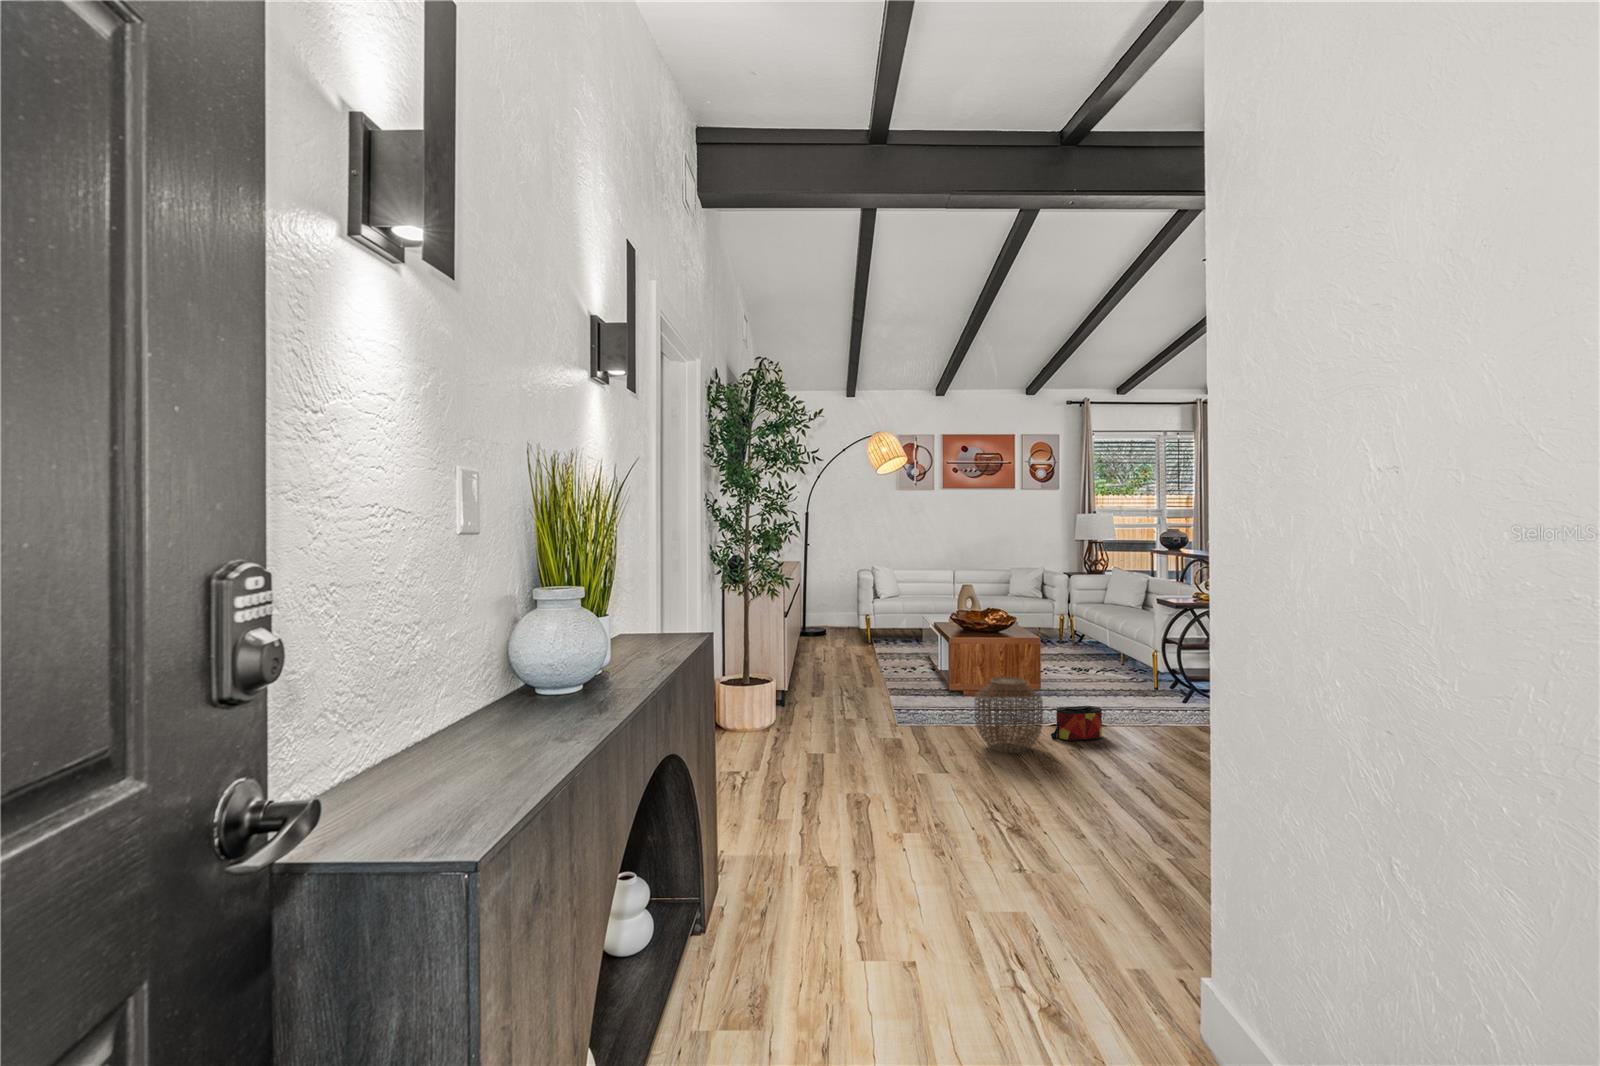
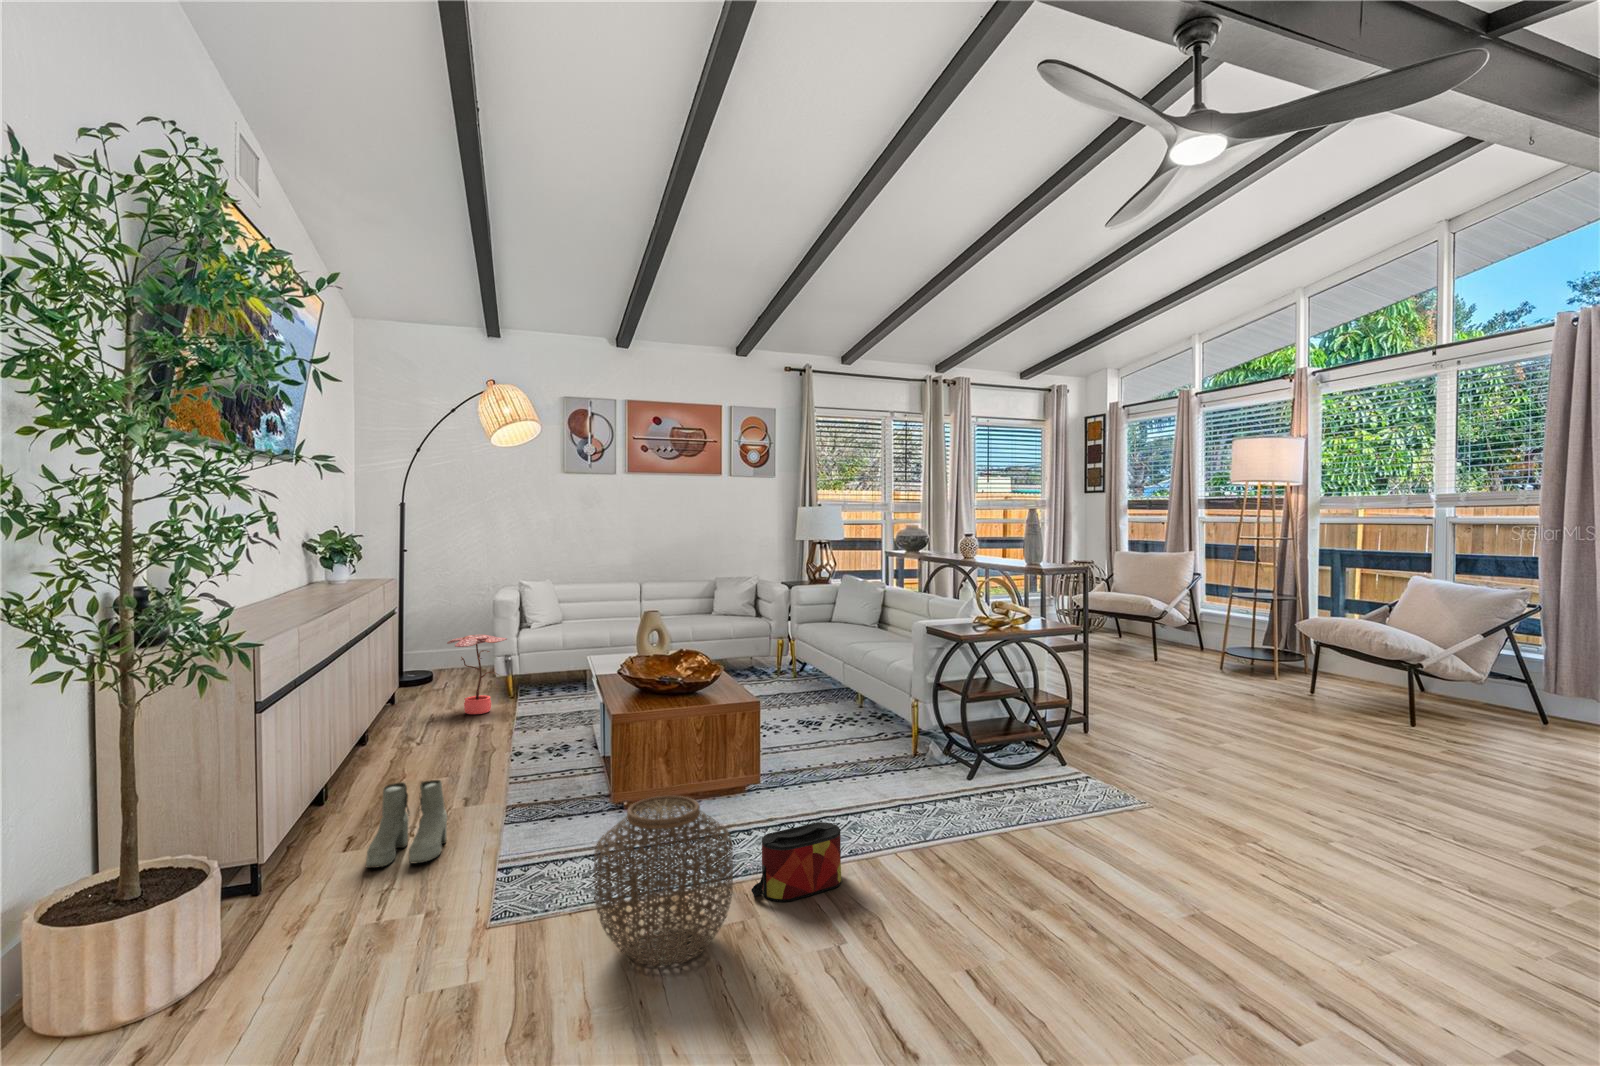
potted plant: none [838,602,875,653] -> present [447,635,507,715]
boots: none [846,672,880,711] -> present [366,780,447,868]

